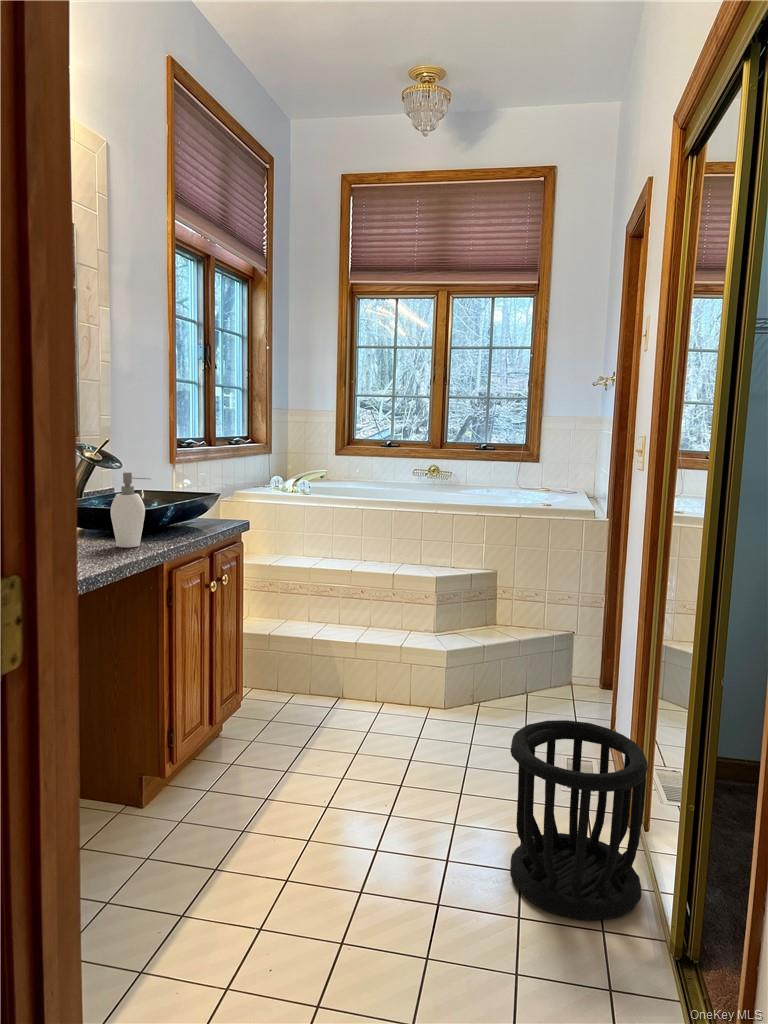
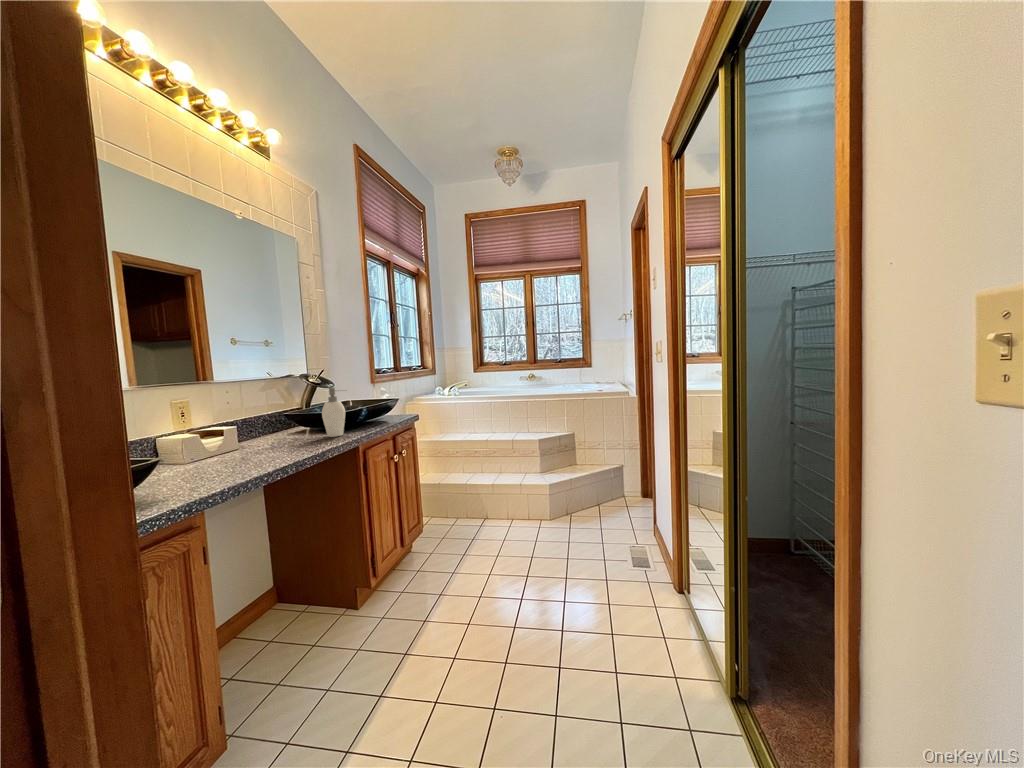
wastebasket: present [510,720,648,920] -> none [598,526,697,668]

